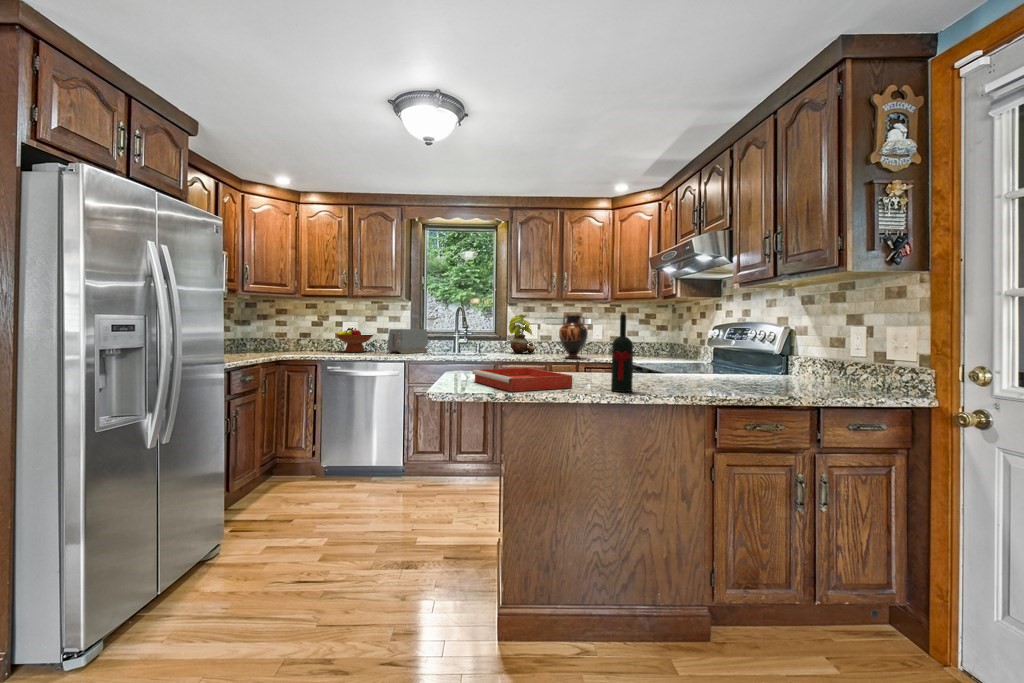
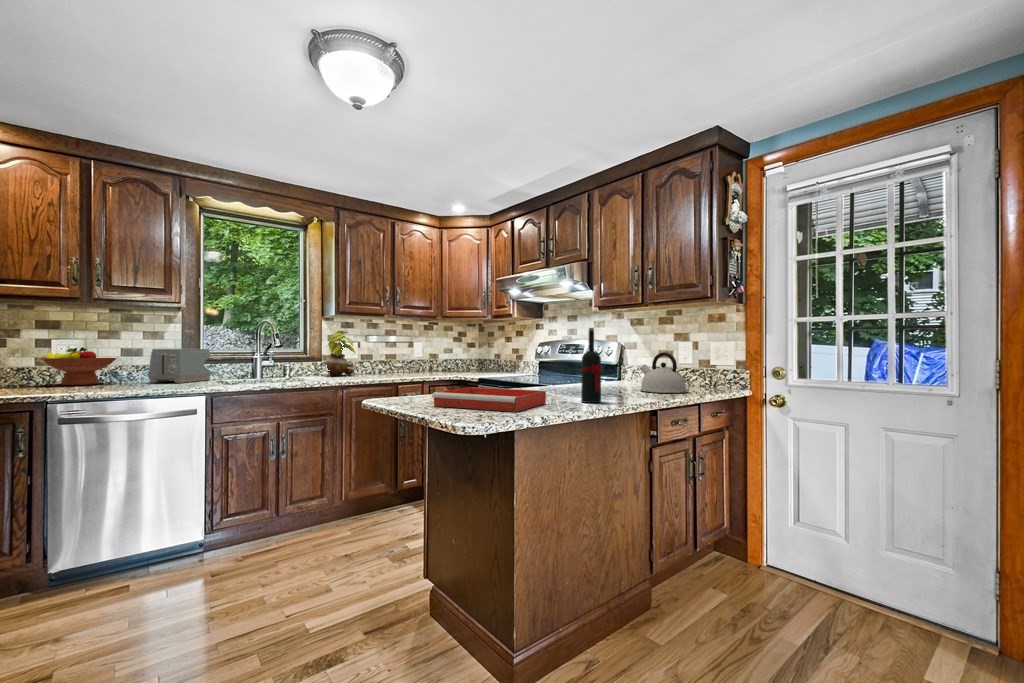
vase: present [559,312,588,359] -> none [401,329,432,378]
kettle: none [742,340,807,392] -> present [640,352,687,393]

